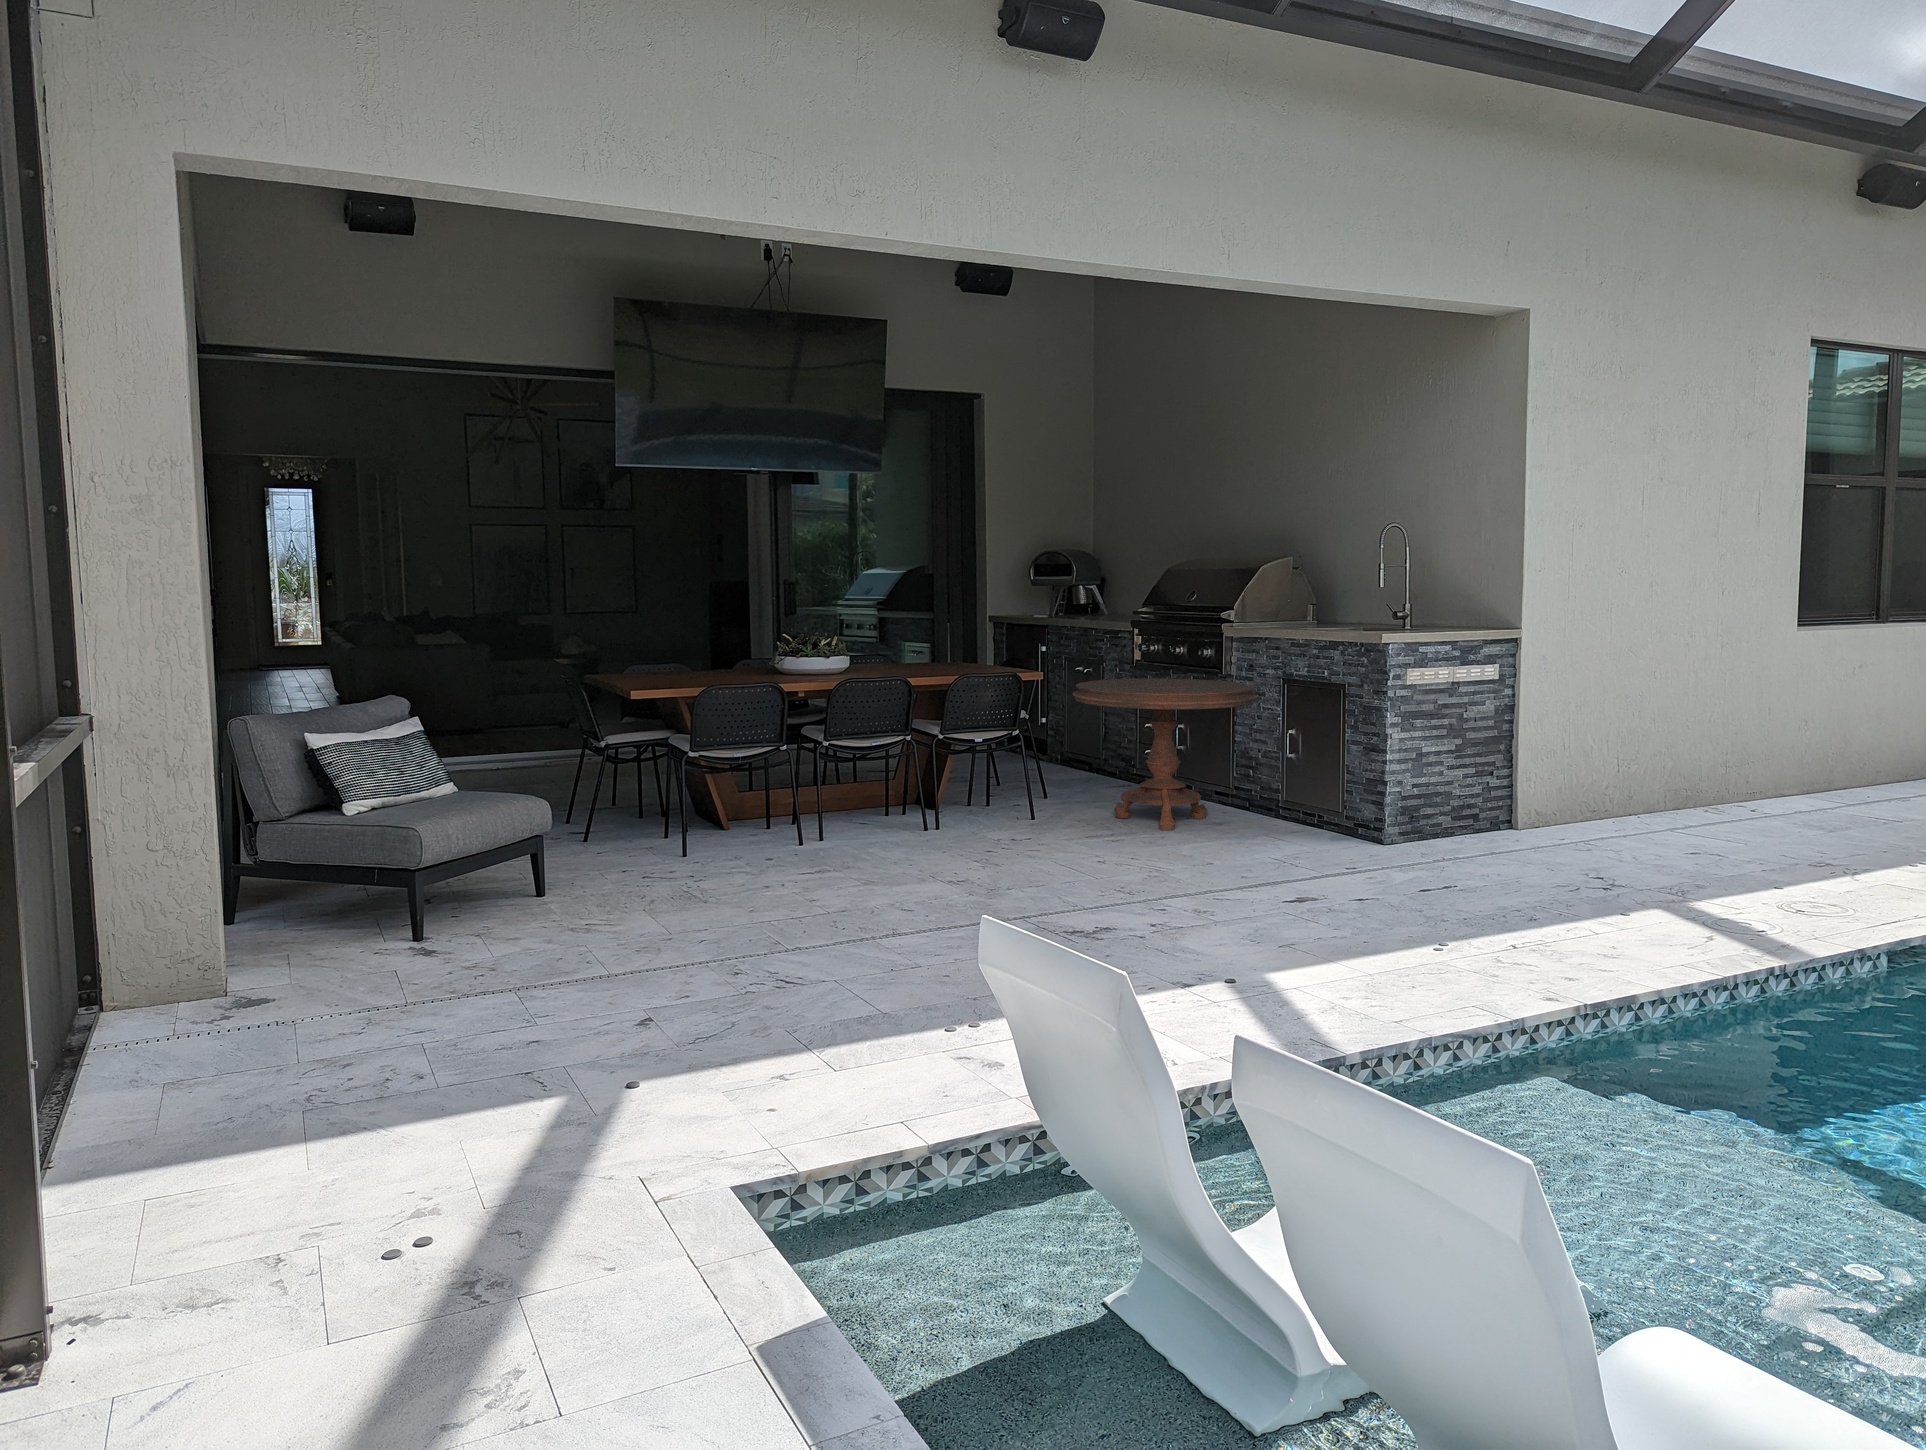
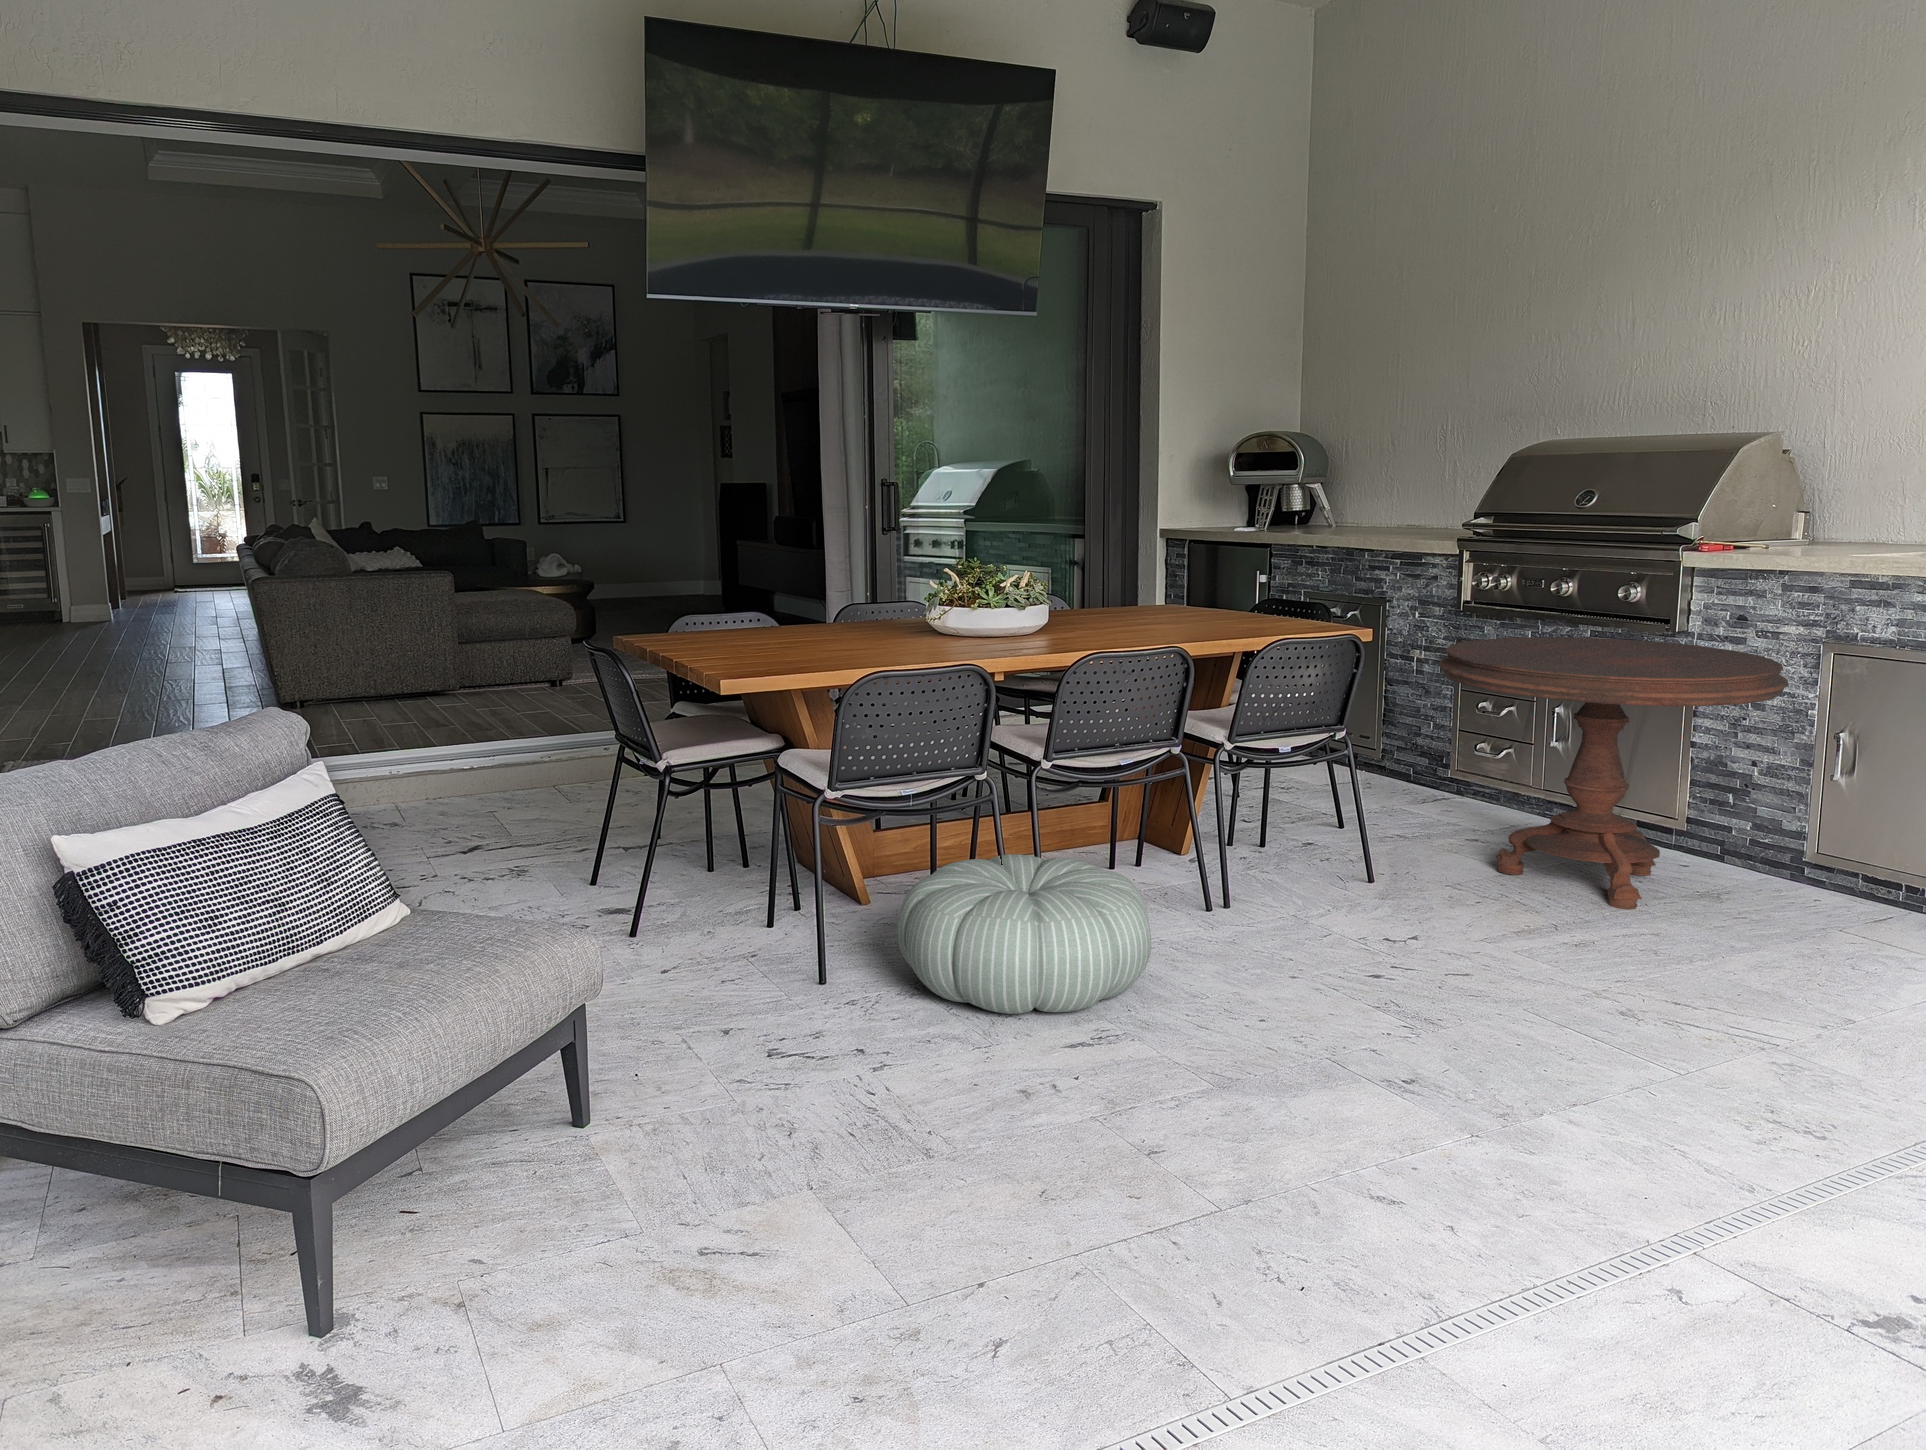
pouf: none [725,790,864,863] -> present [897,854,1151,1014]

